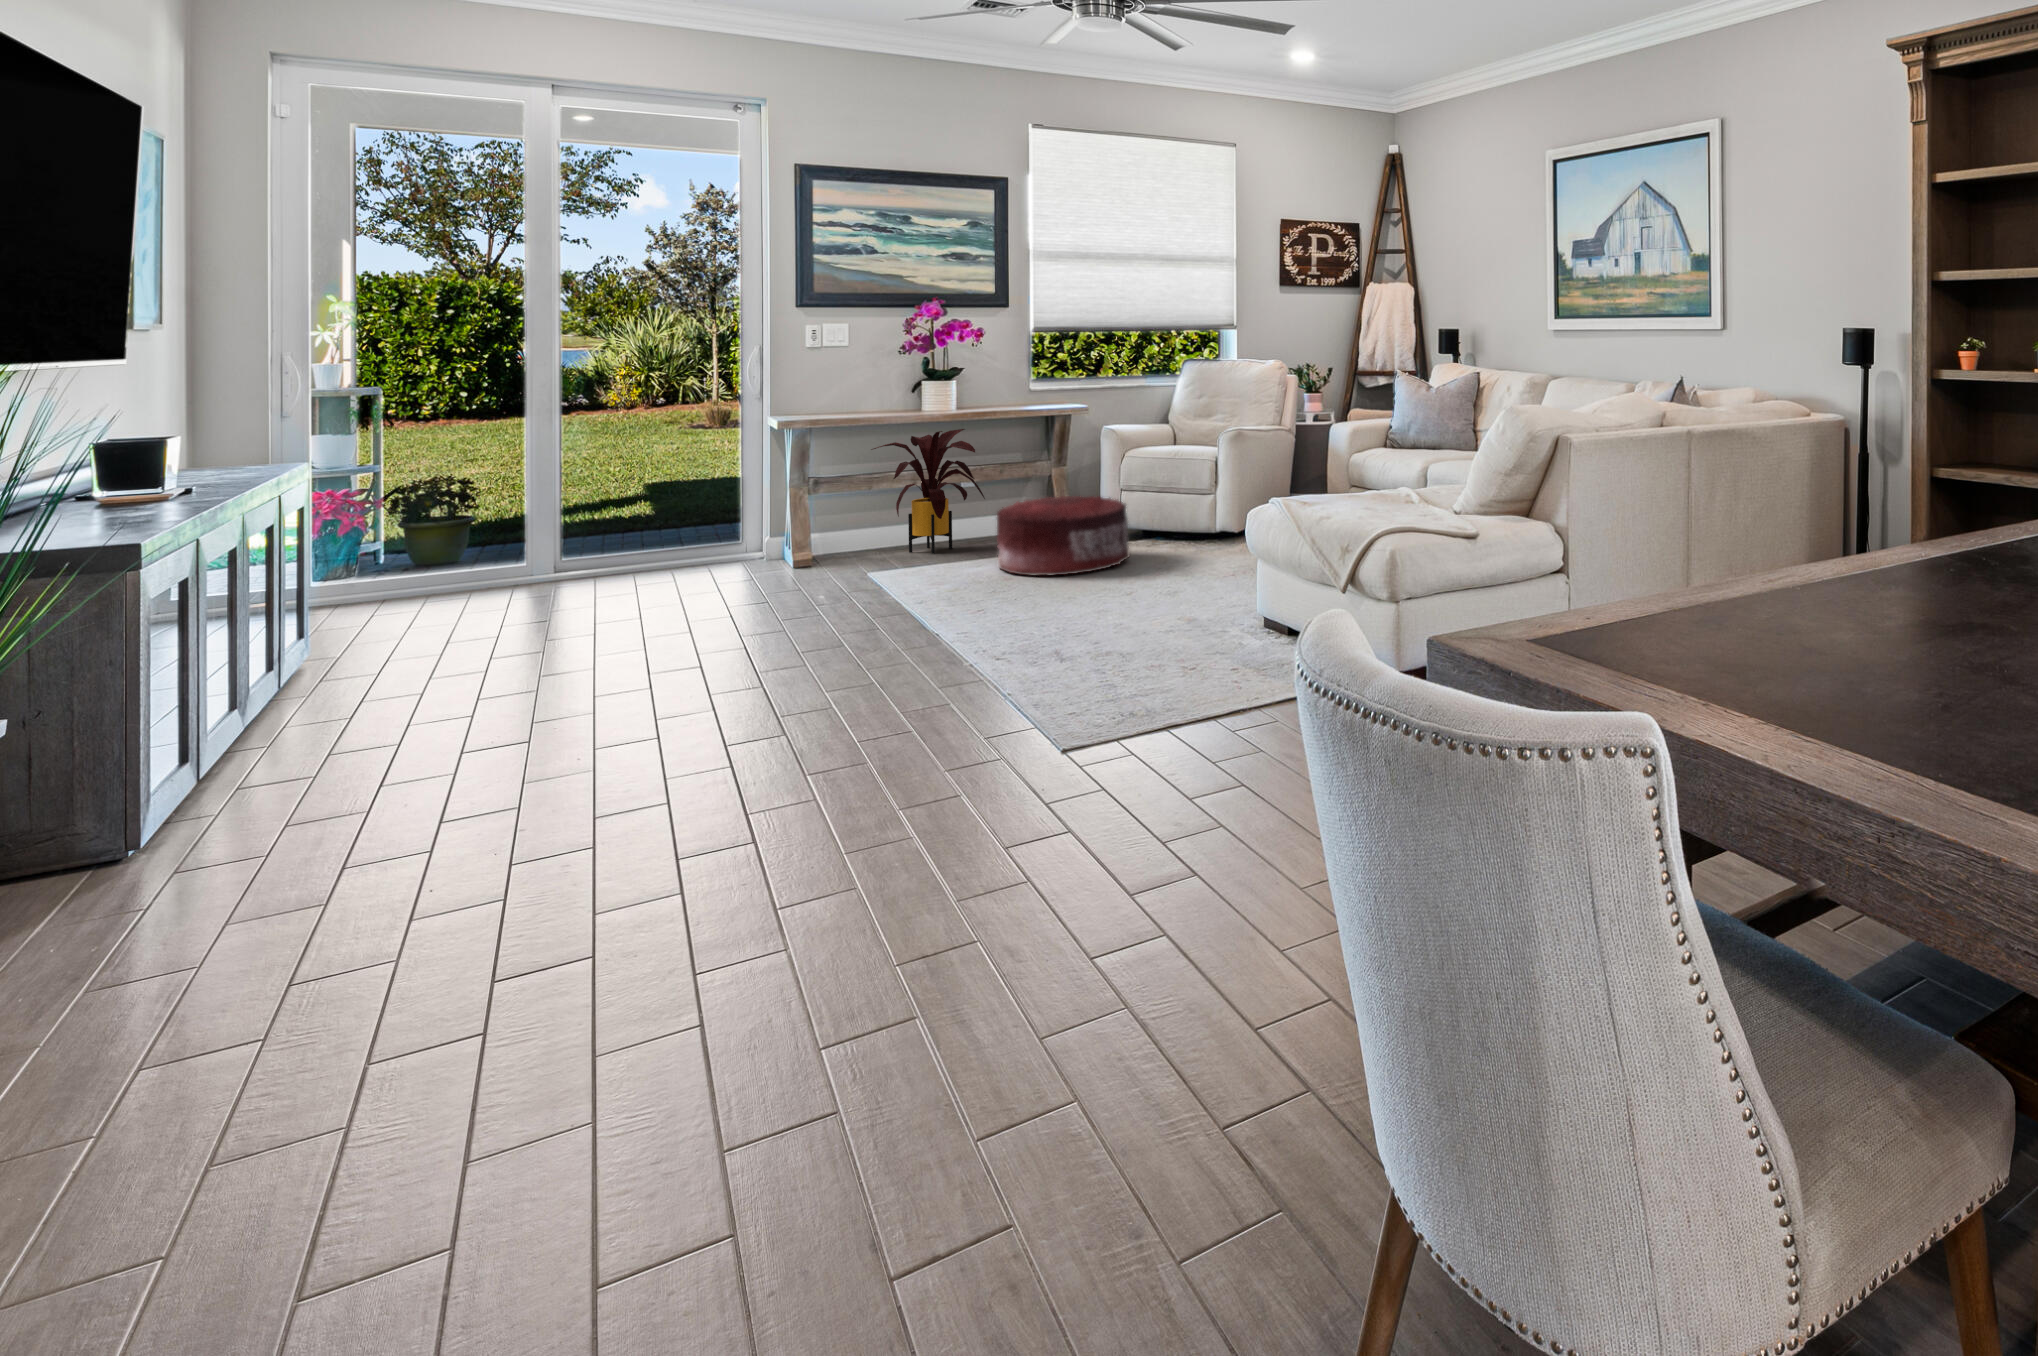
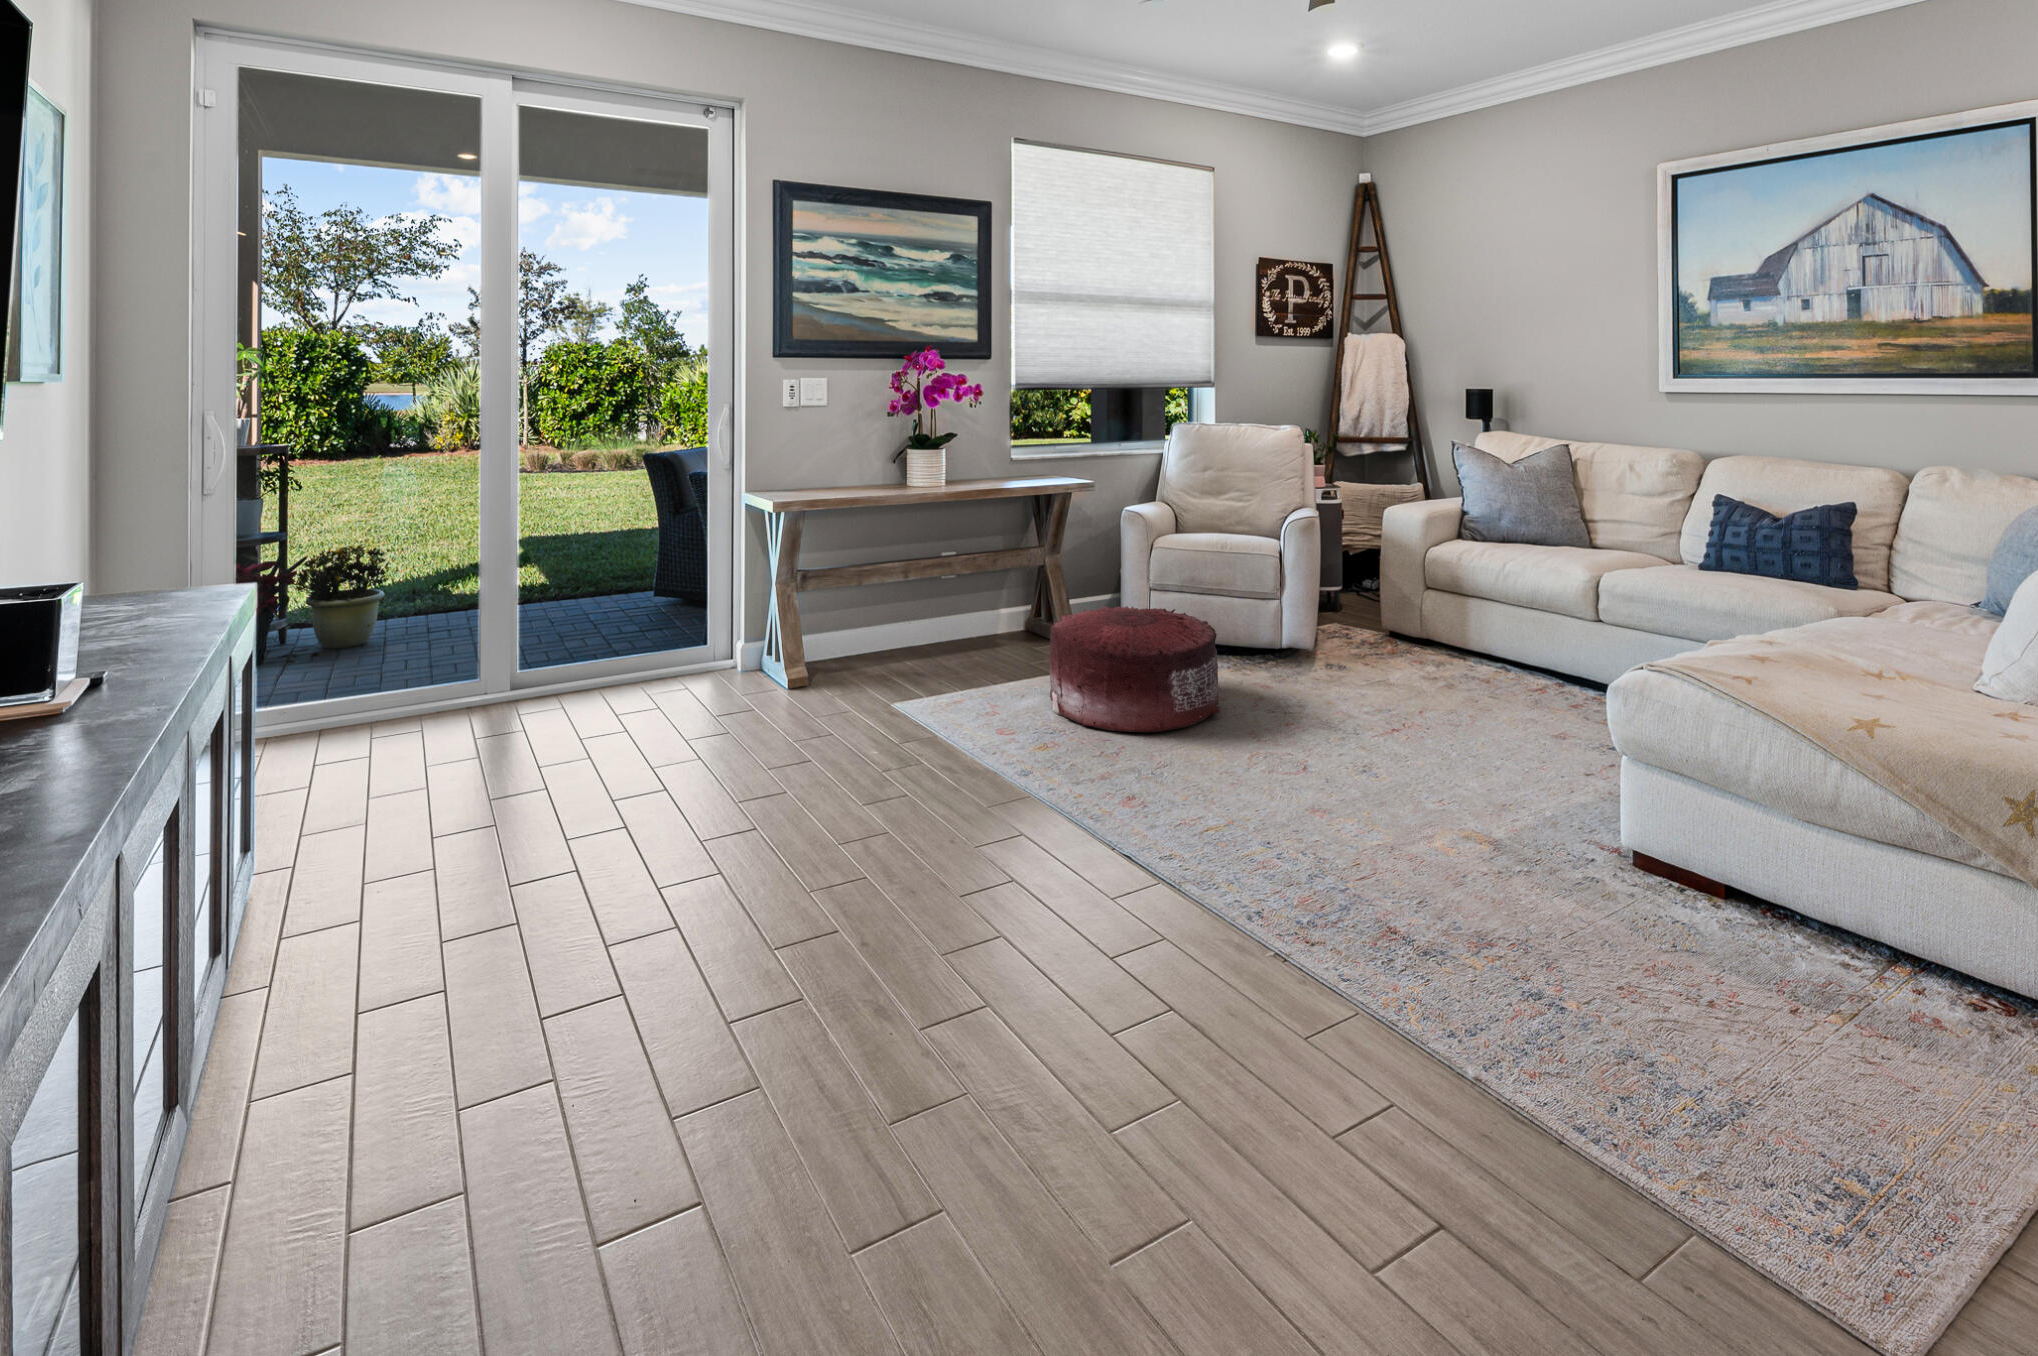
house plant: present [871,429,985,554] -> none [860,510,1001,676]

